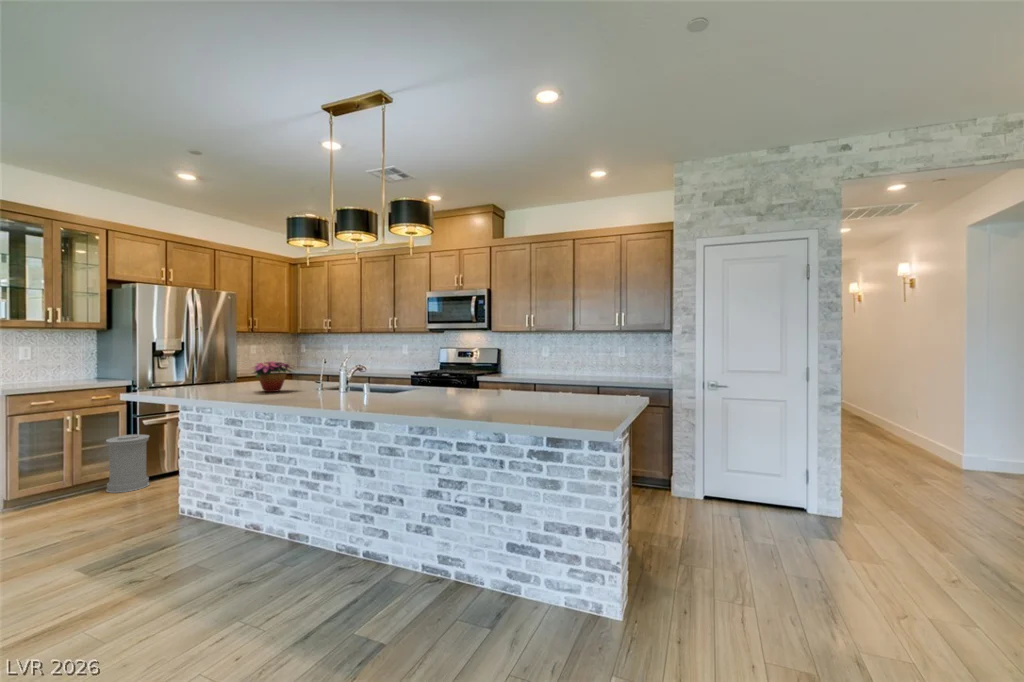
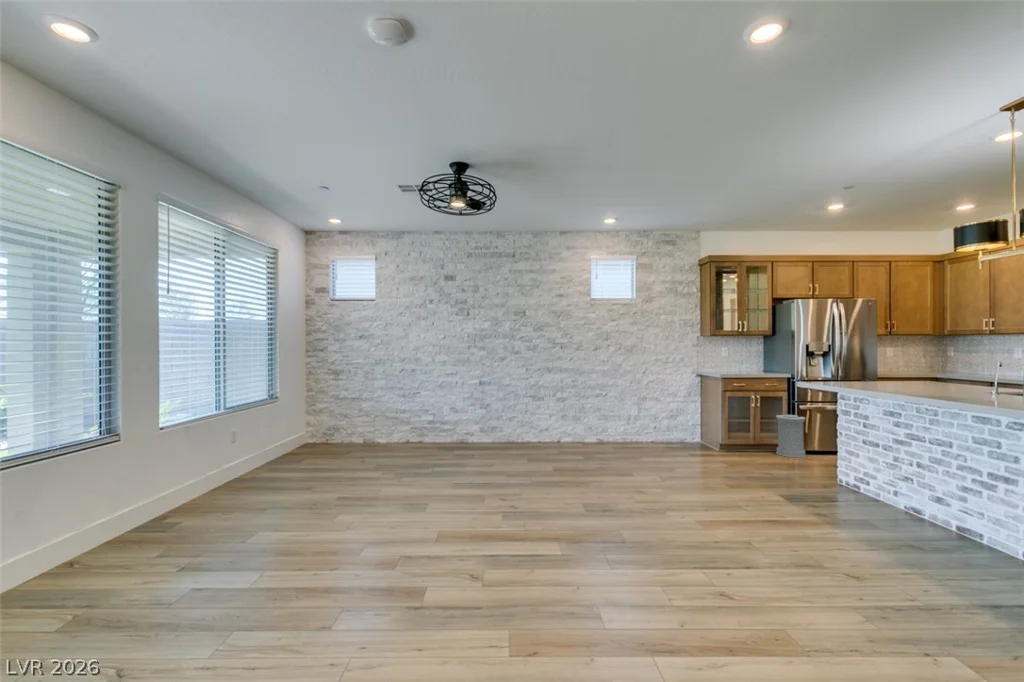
flower arrangement: present [253,361,292,392] -> none [908,361,966,390]

